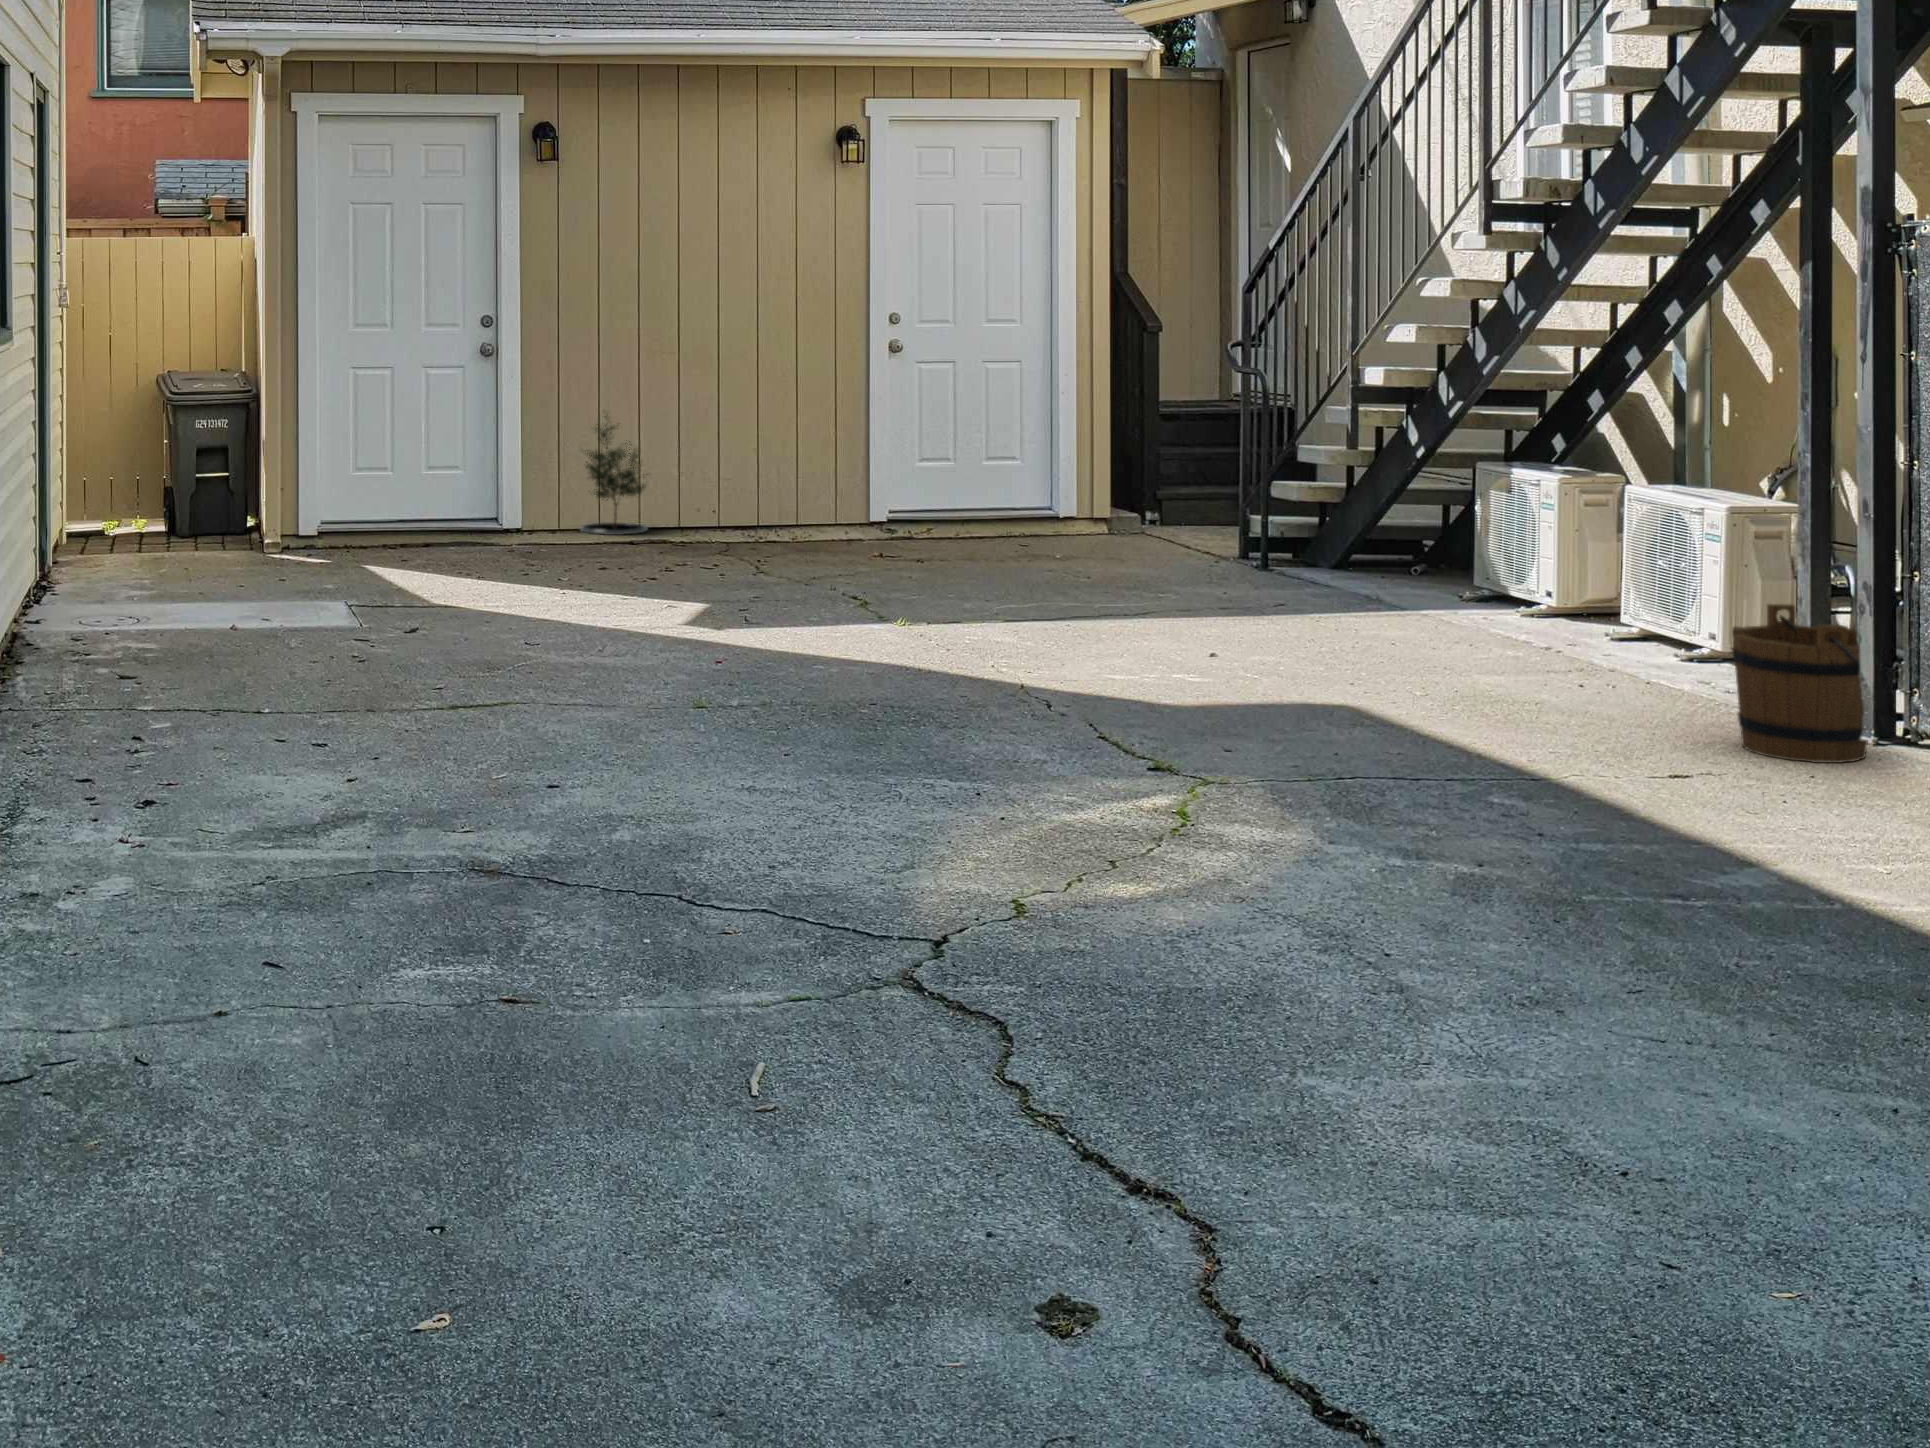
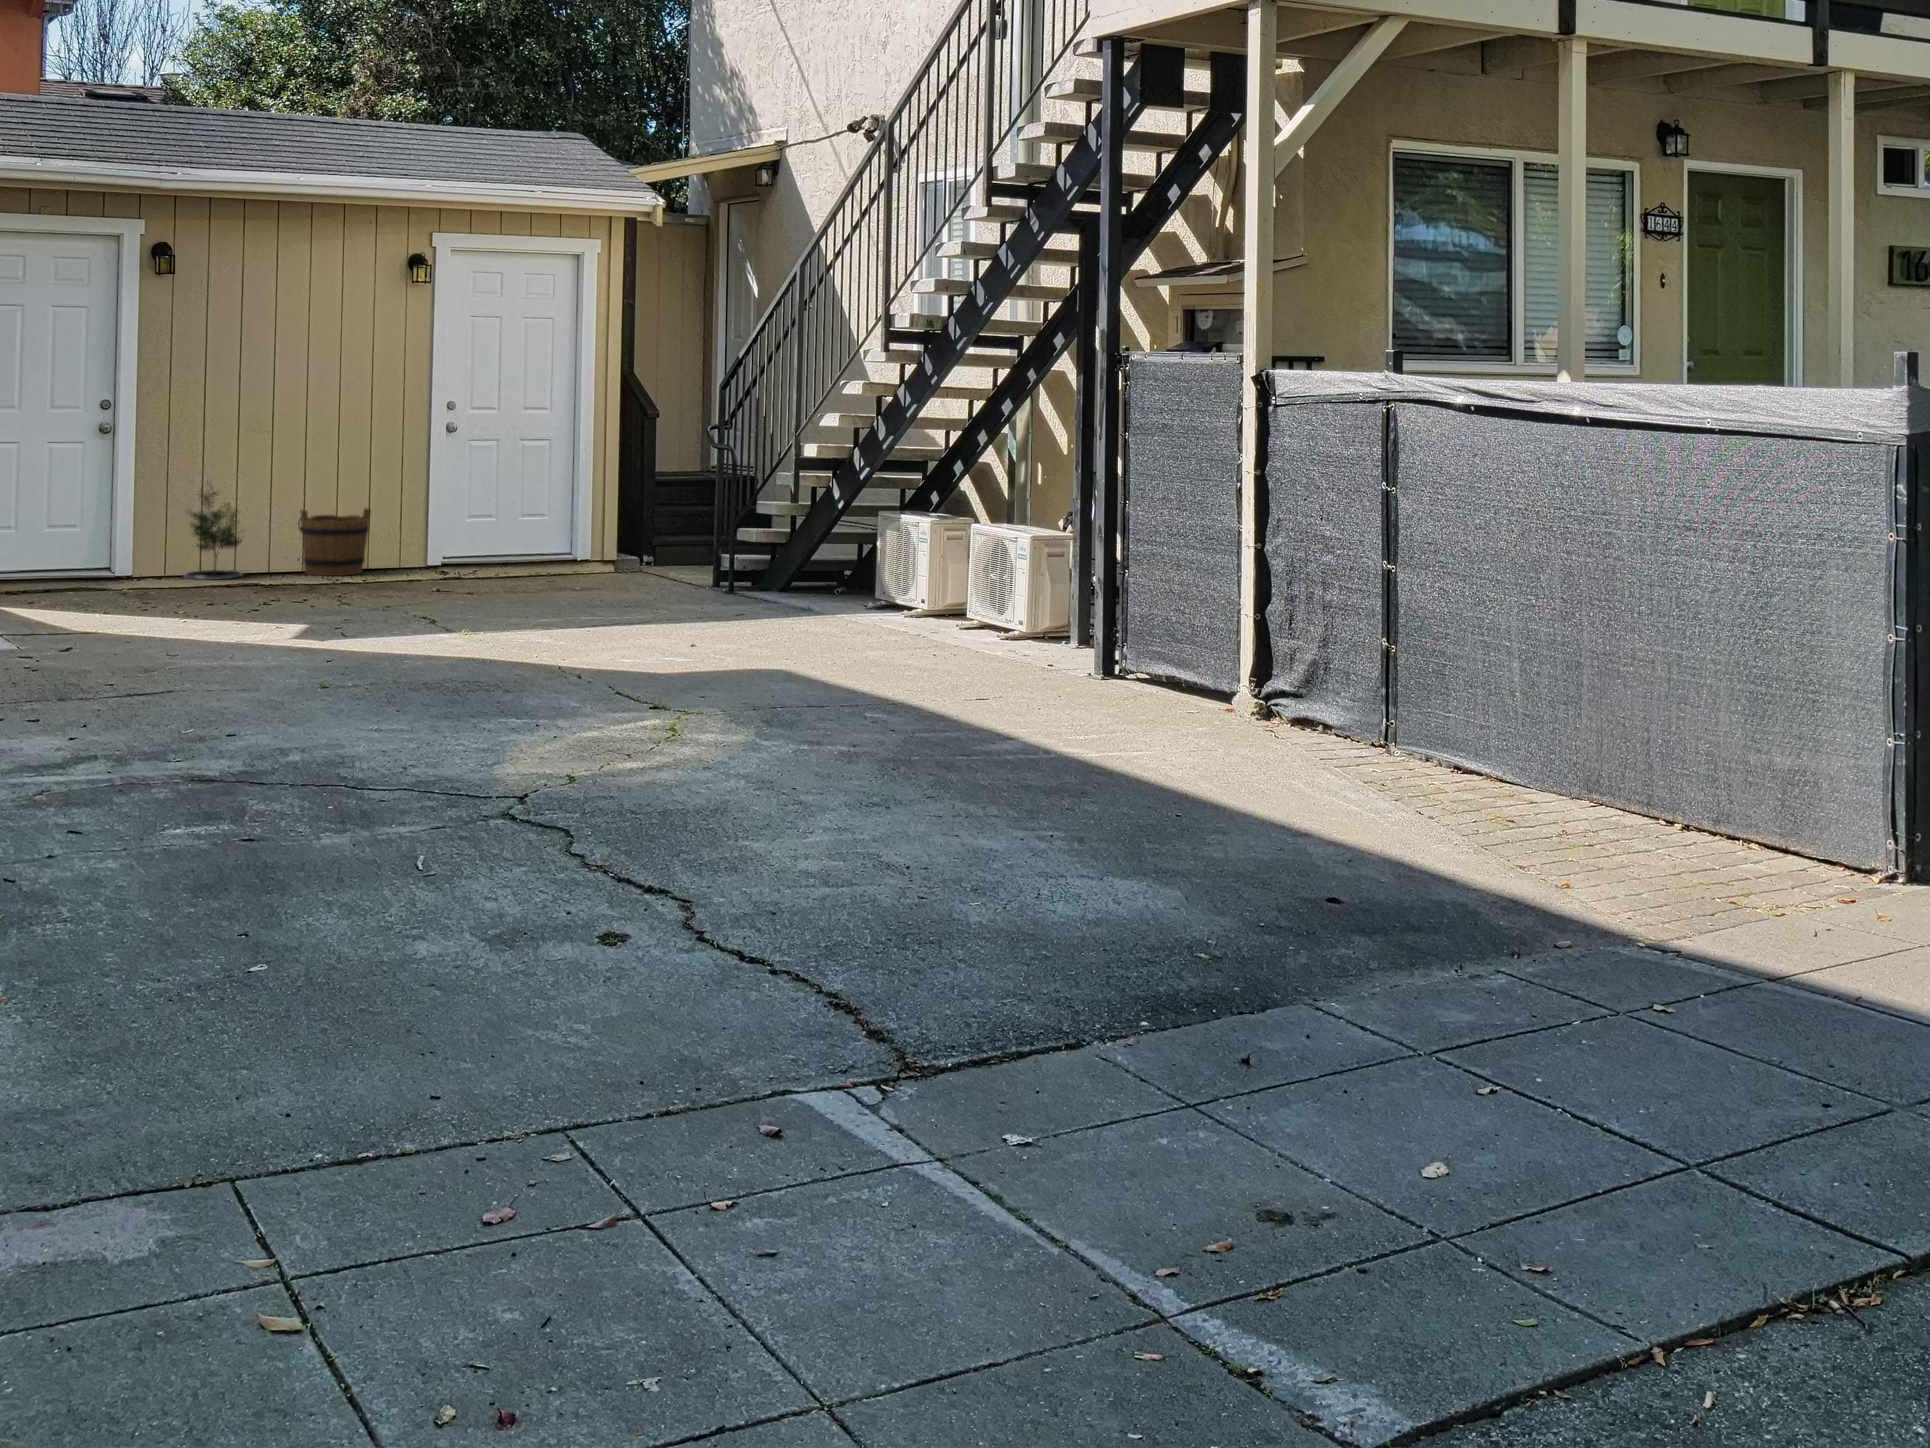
bucket: present [1732,604,1867,763] -> present [299,508,371,576]

